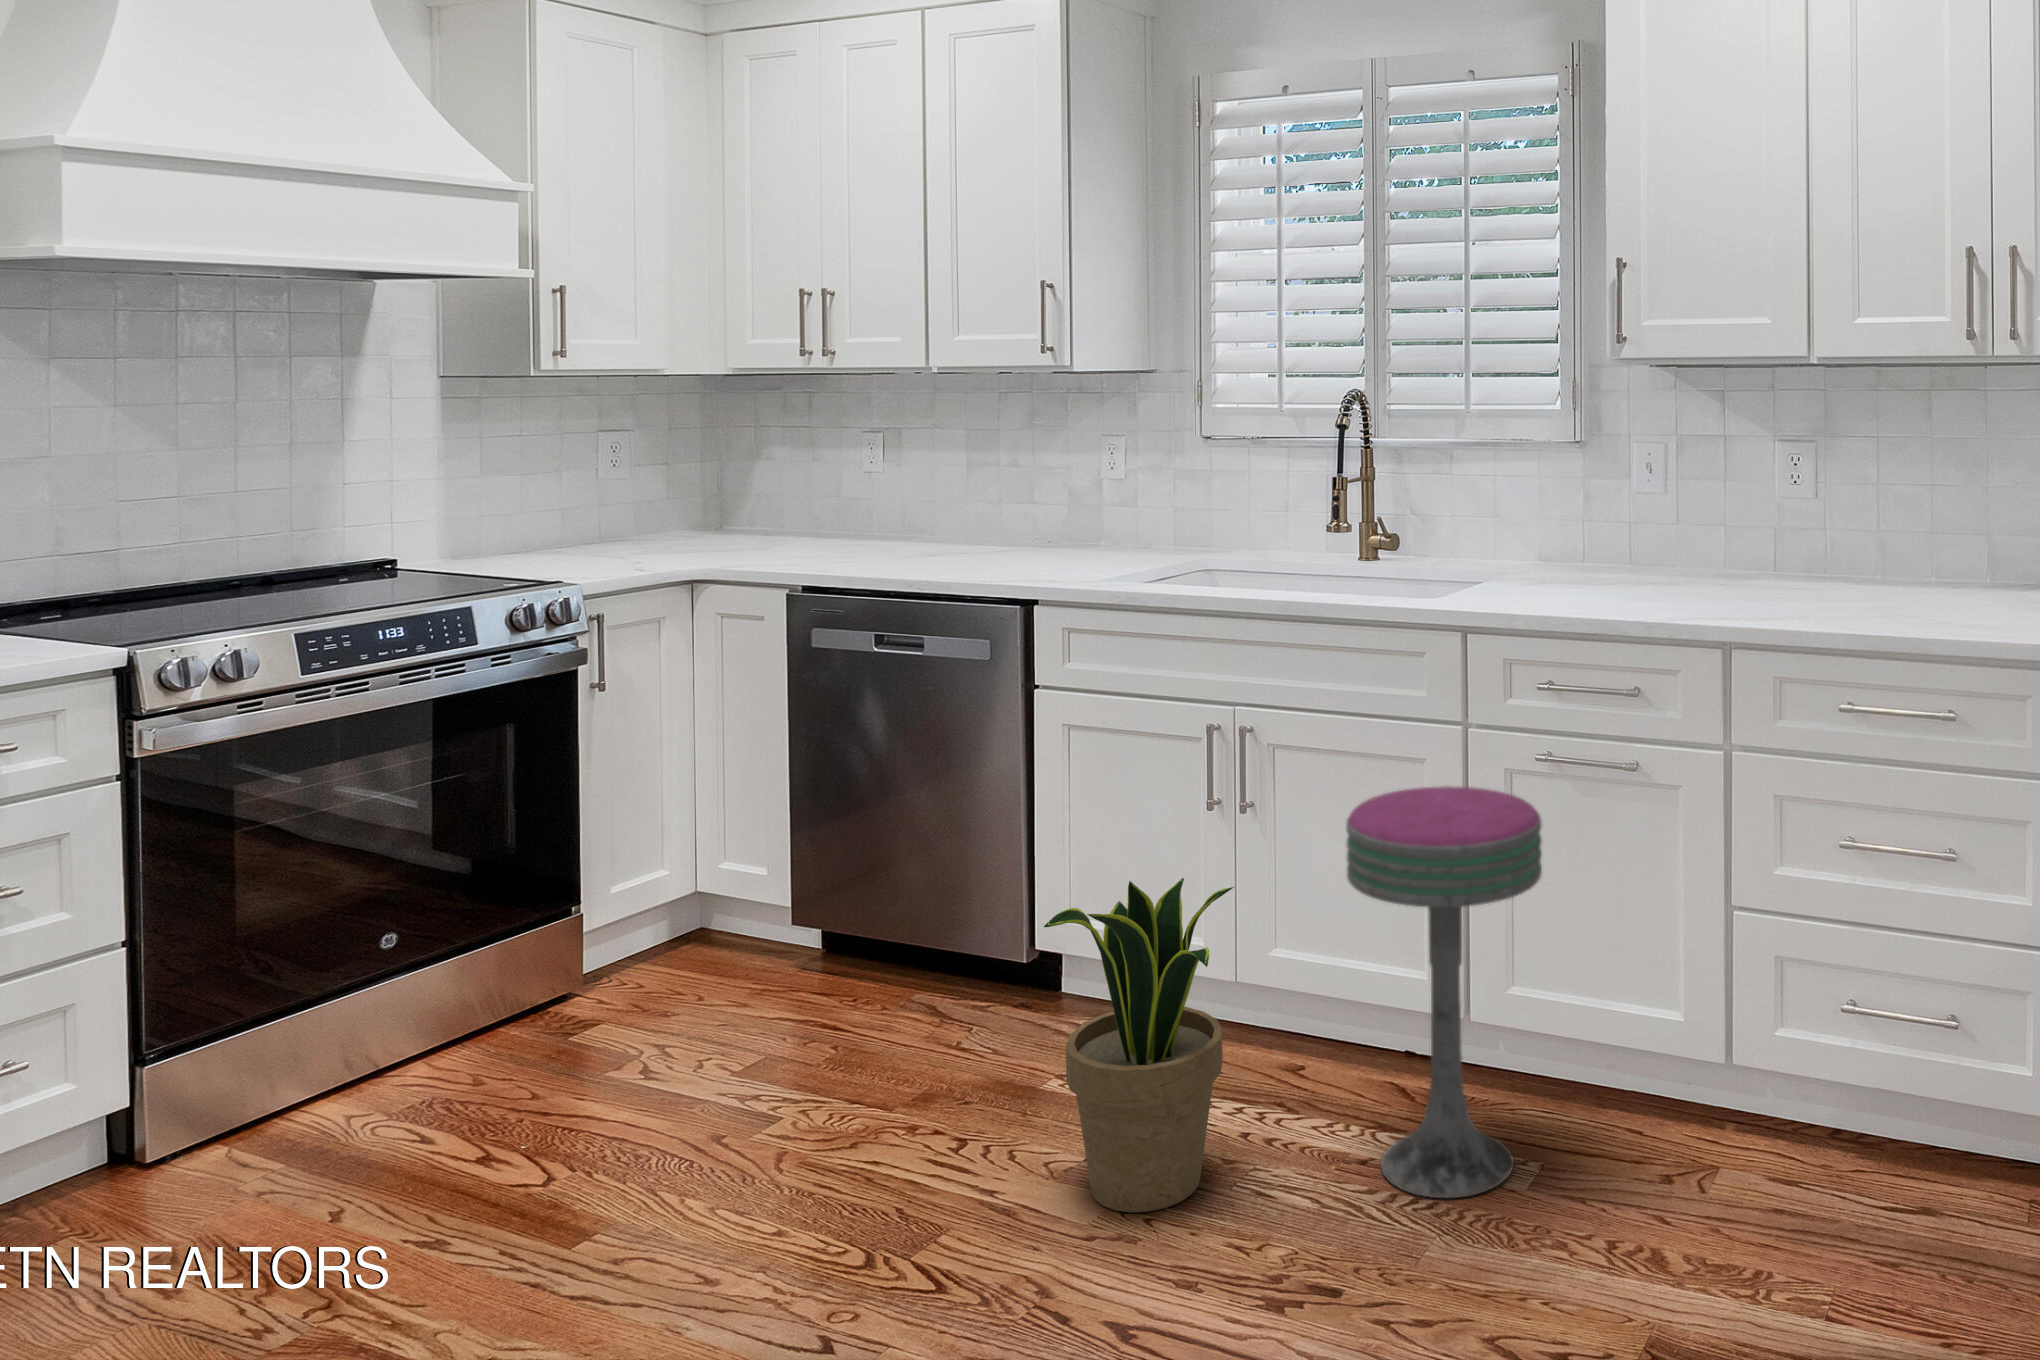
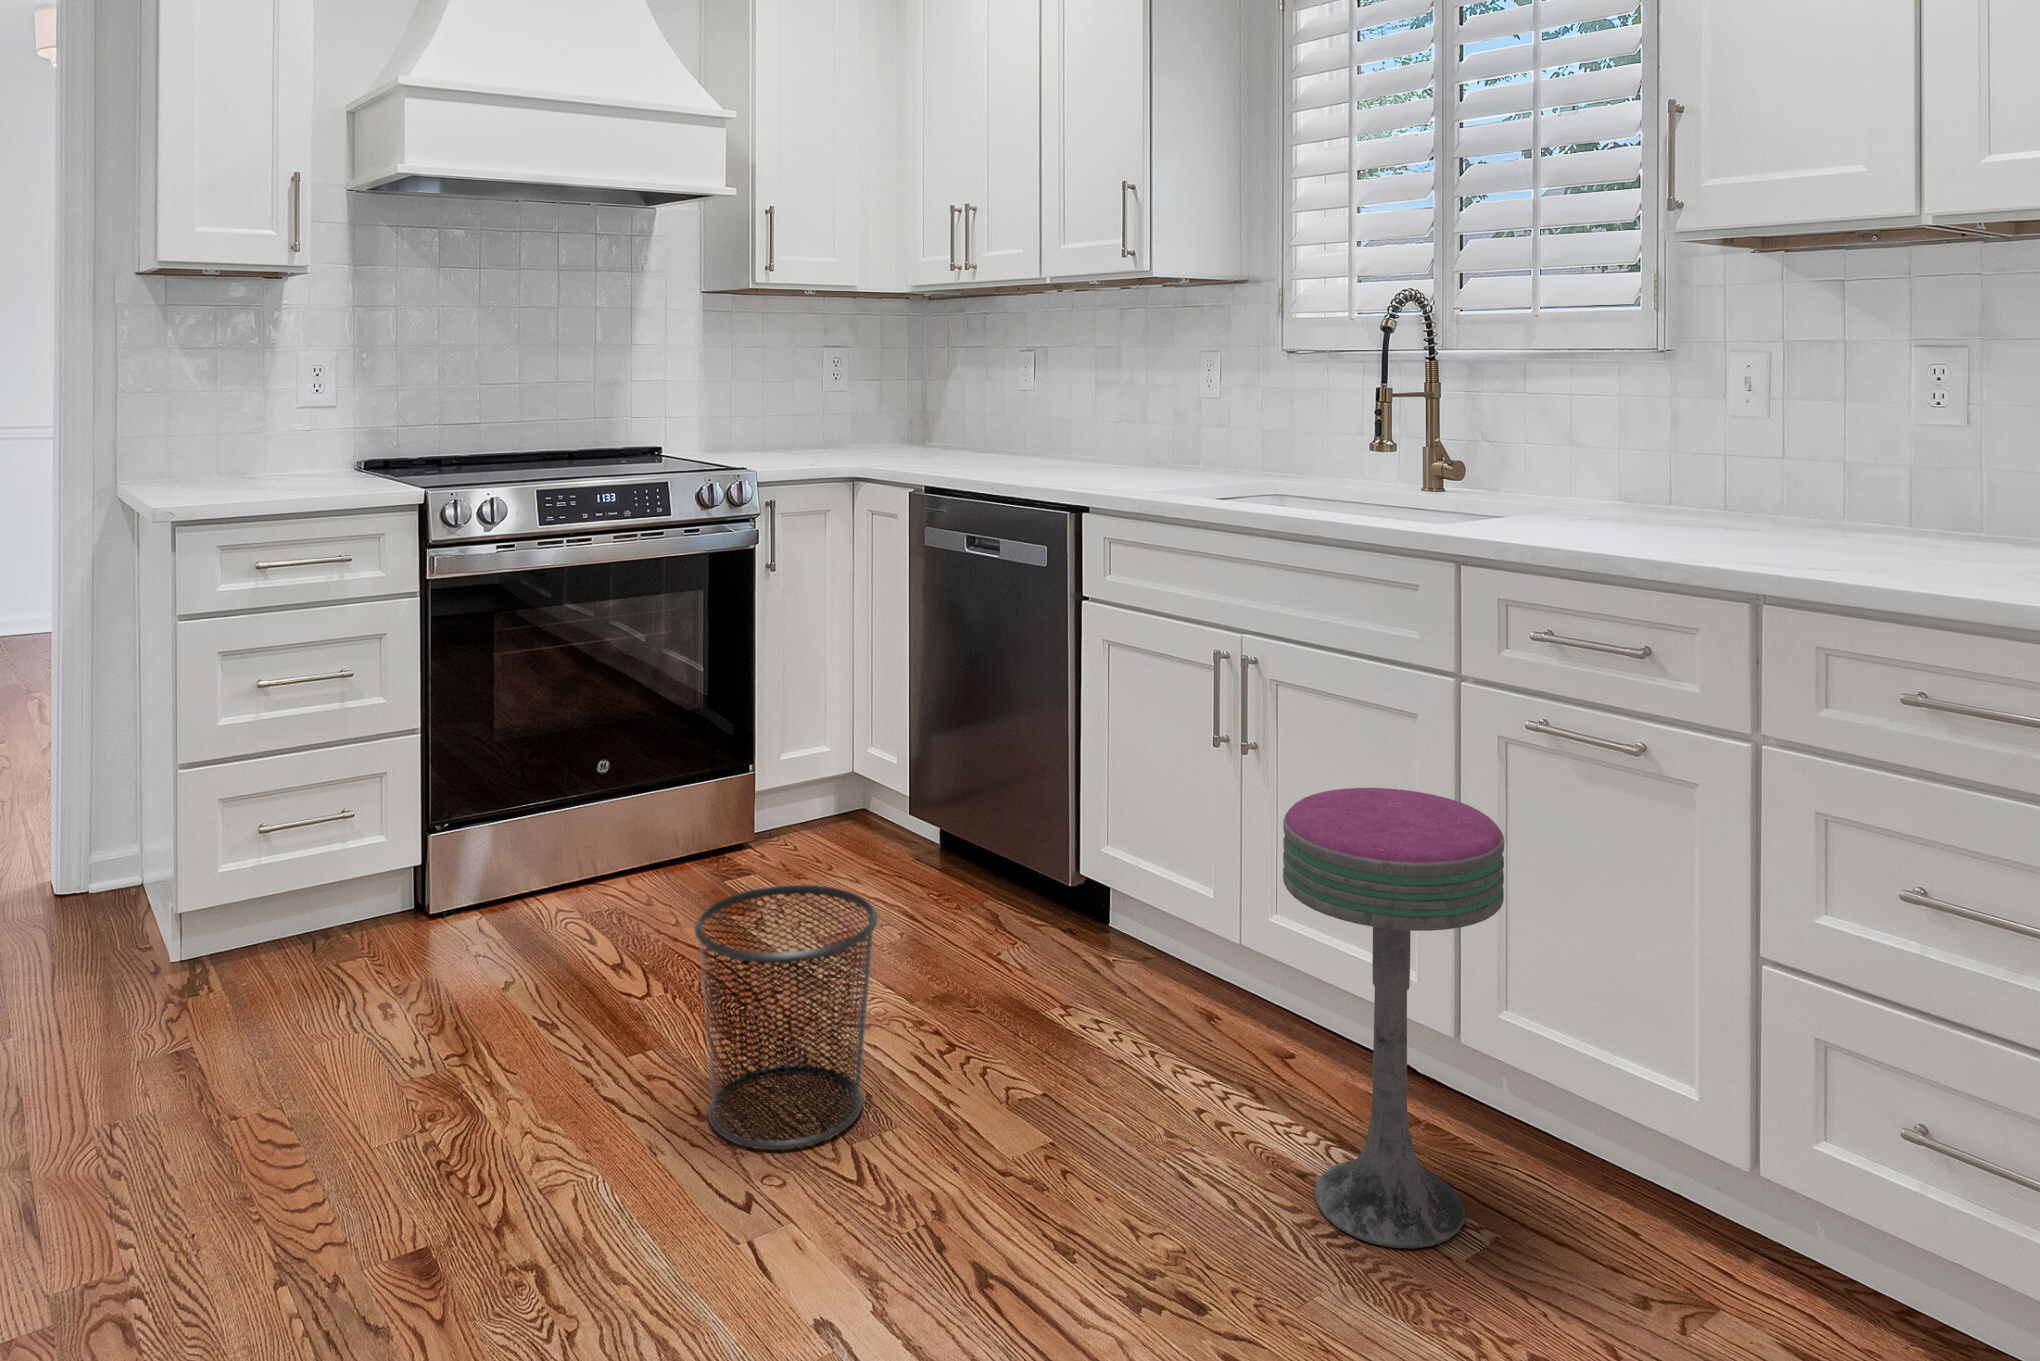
potted plant: present [1044,878,1234,1213] -> none [986,833,1180,1164]
waste bin: none [697,993,916,1295] -> present [695,885,878,1150]

